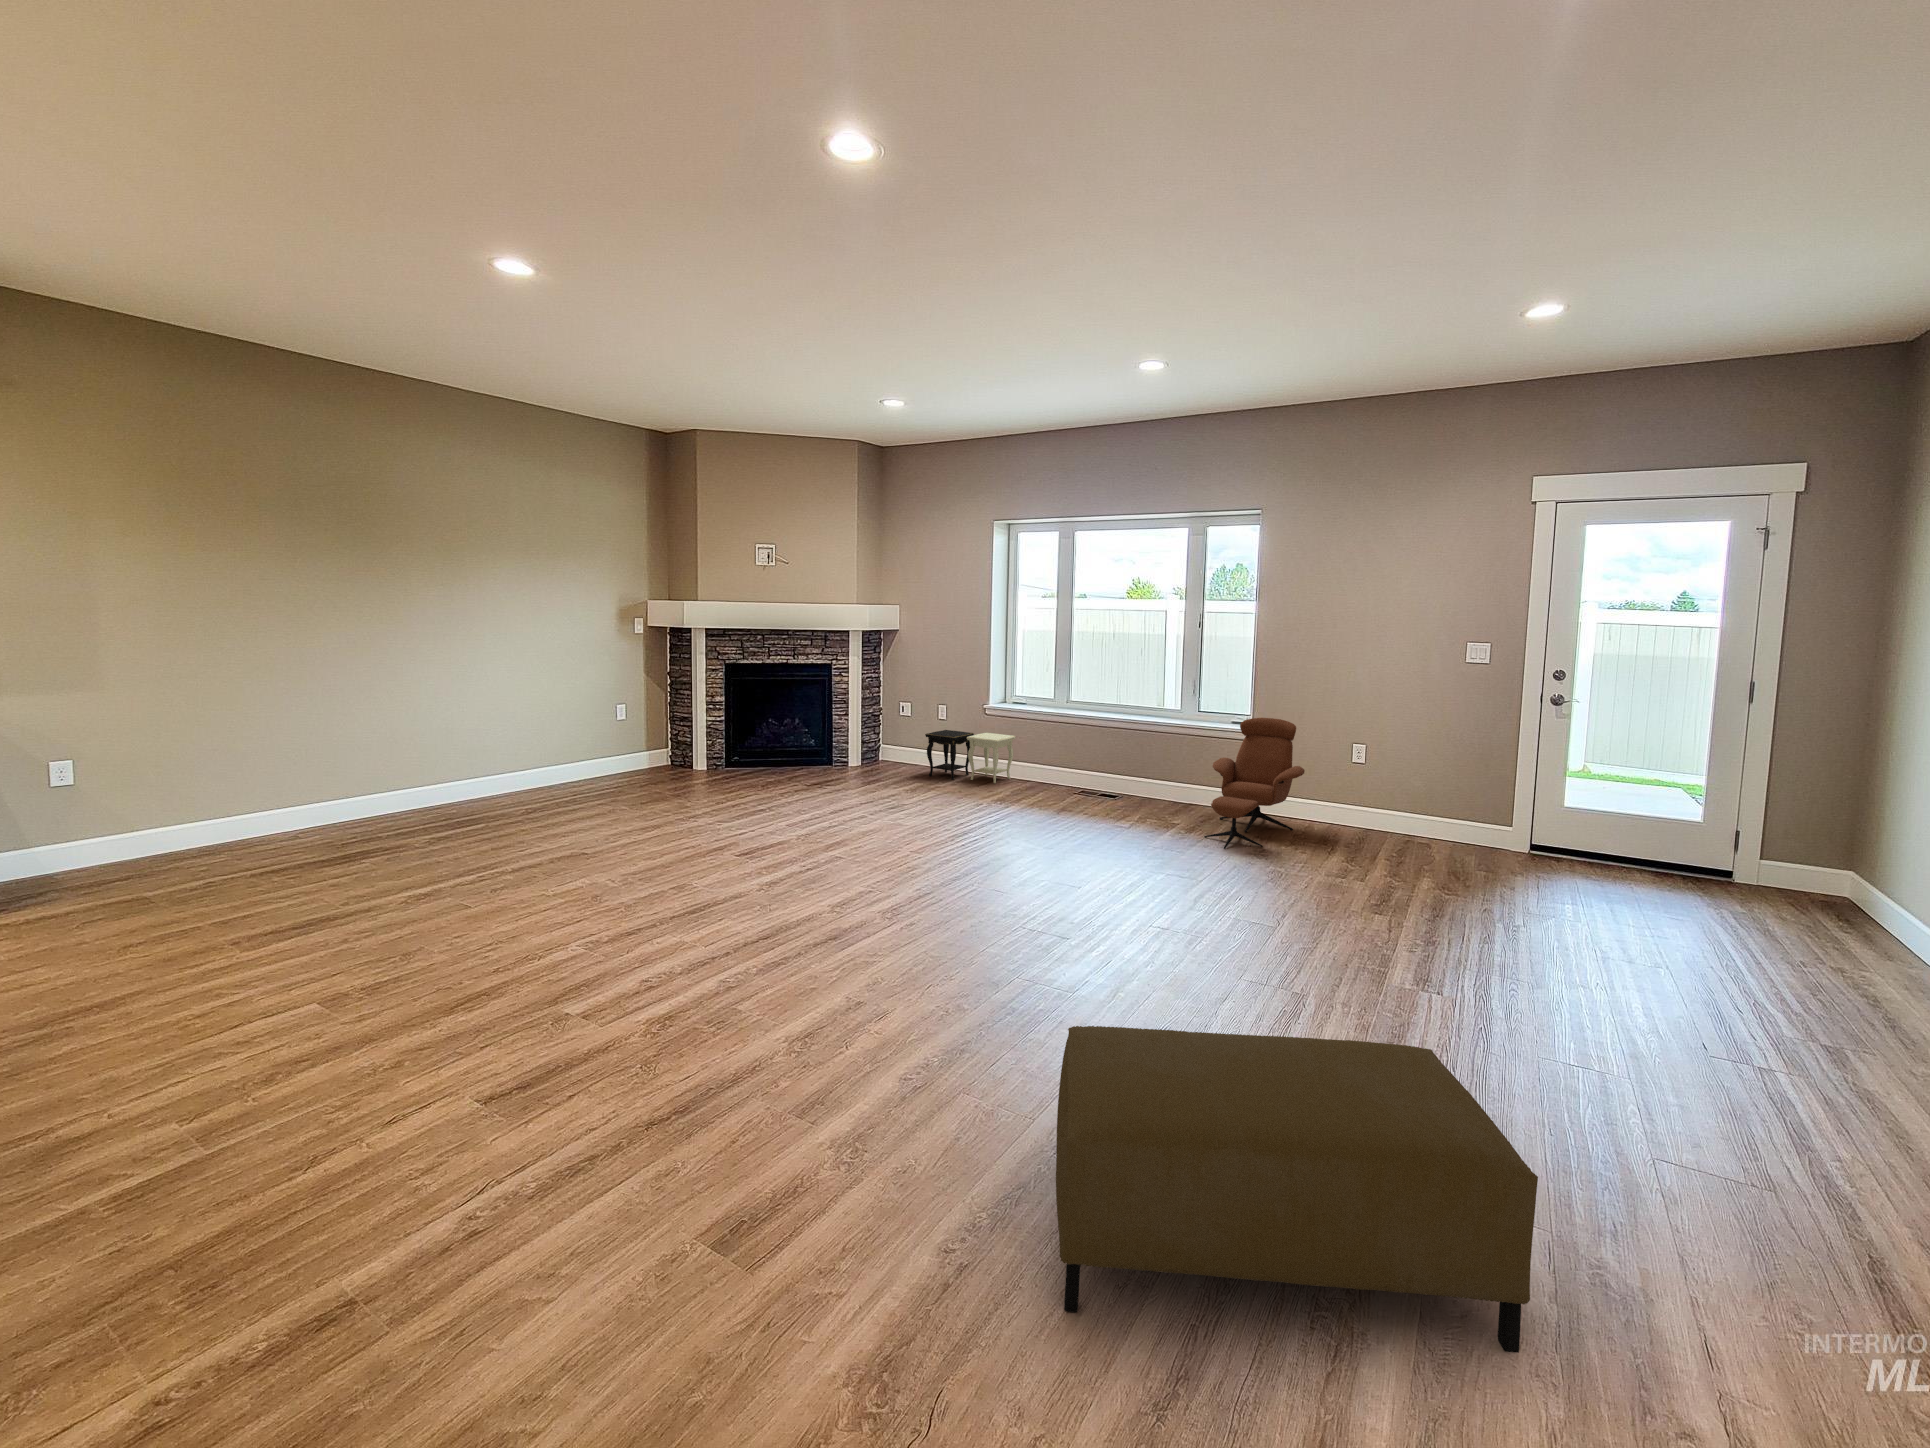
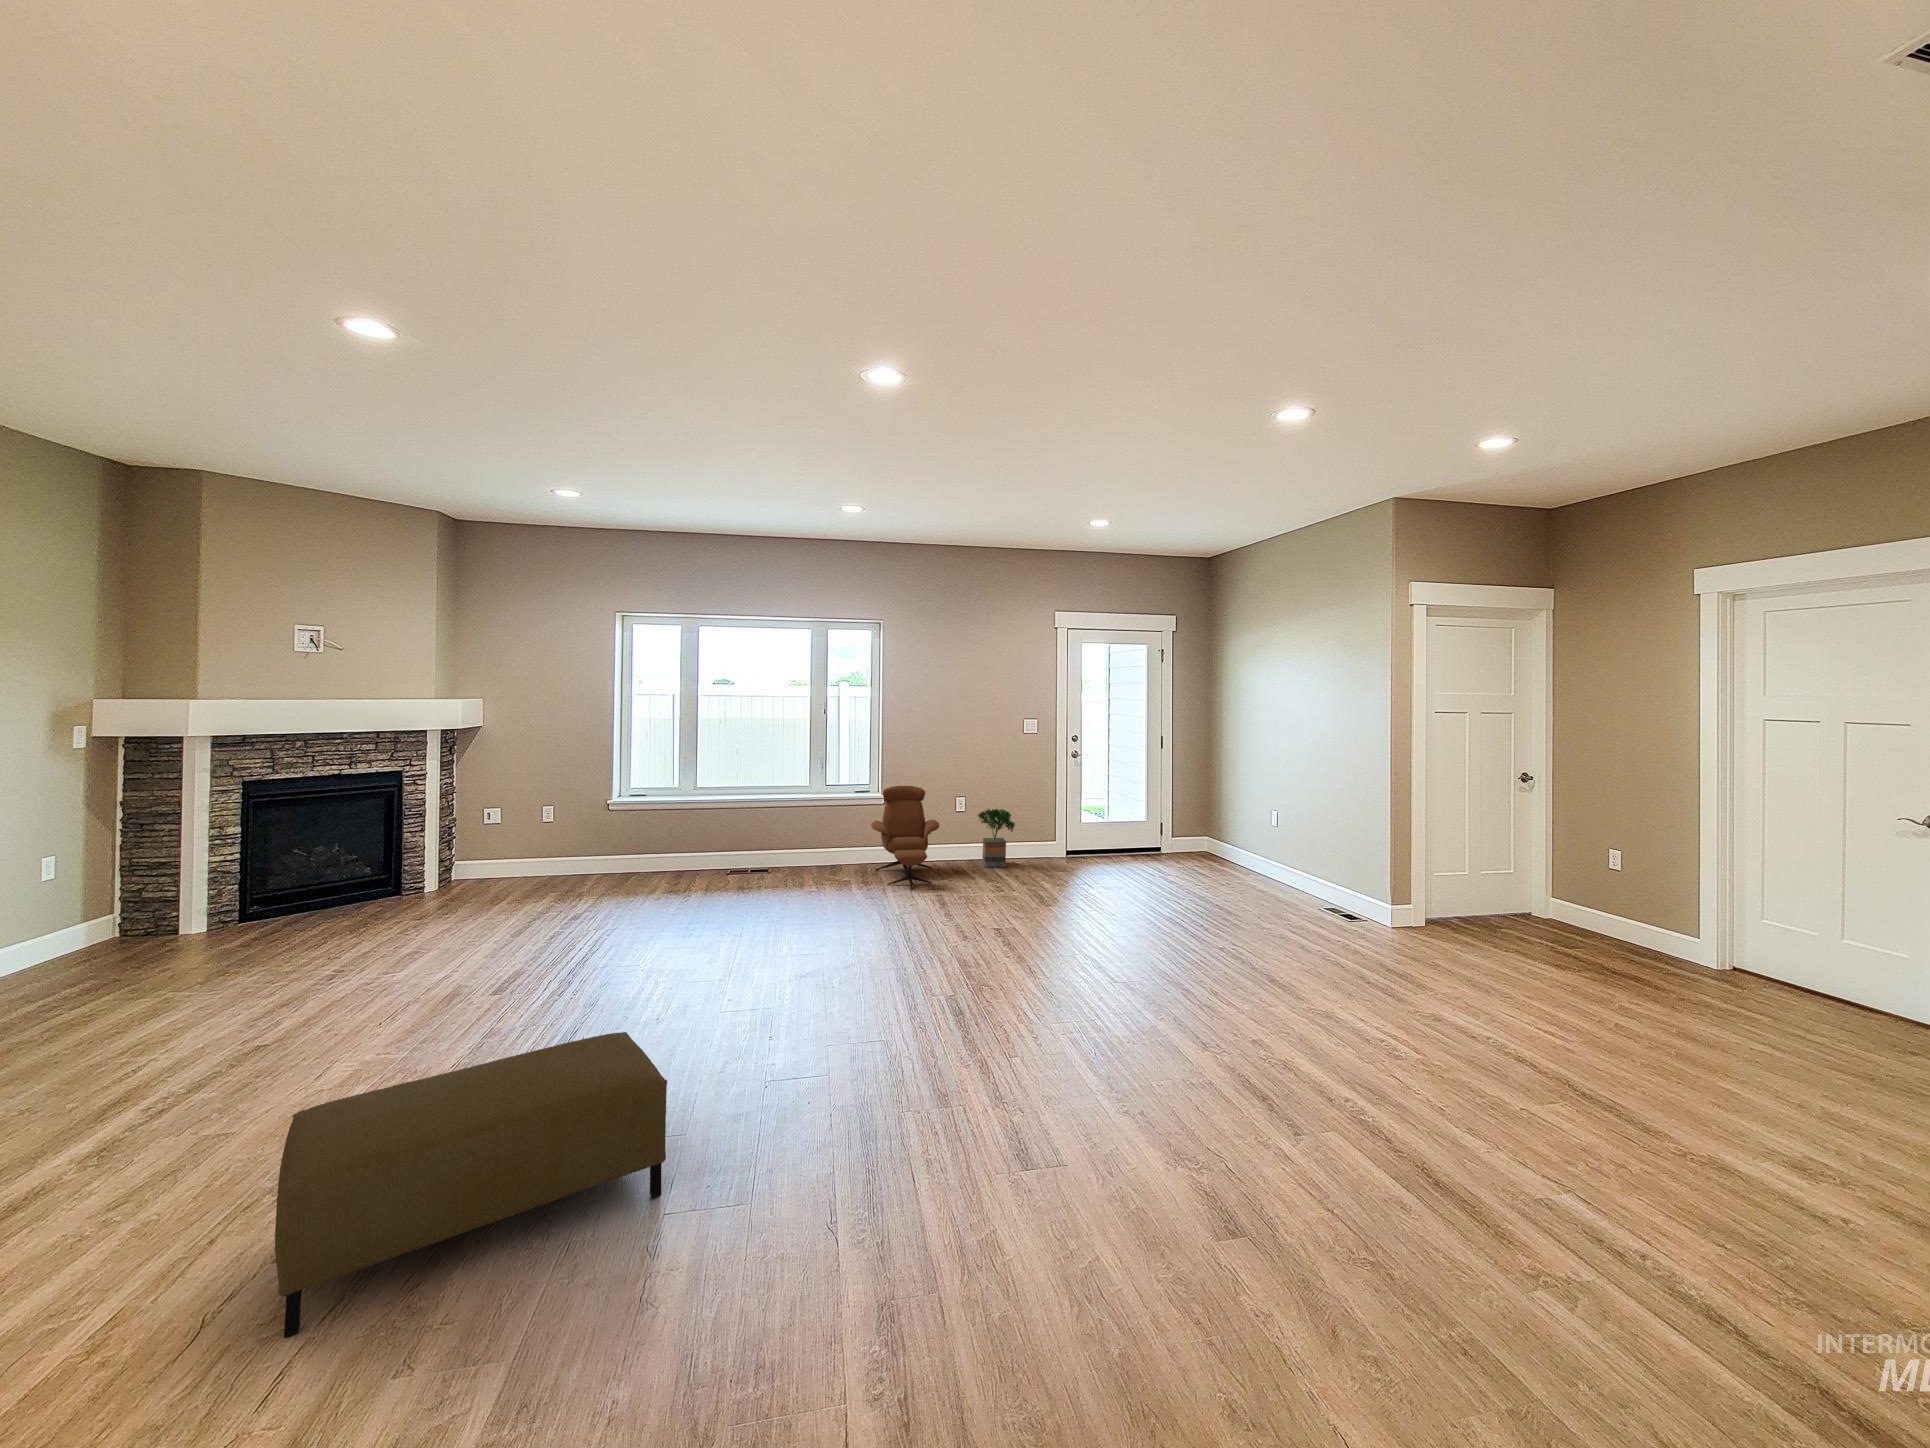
side table: present [925,730,1016,783] -> none [554,827,655,883]
potted tree: none [1366,761,1425,848] -> present [978,809,1015,867]
ottoman: present [1056,1026,1538,1353] -> present [275,1032,667,1338]

